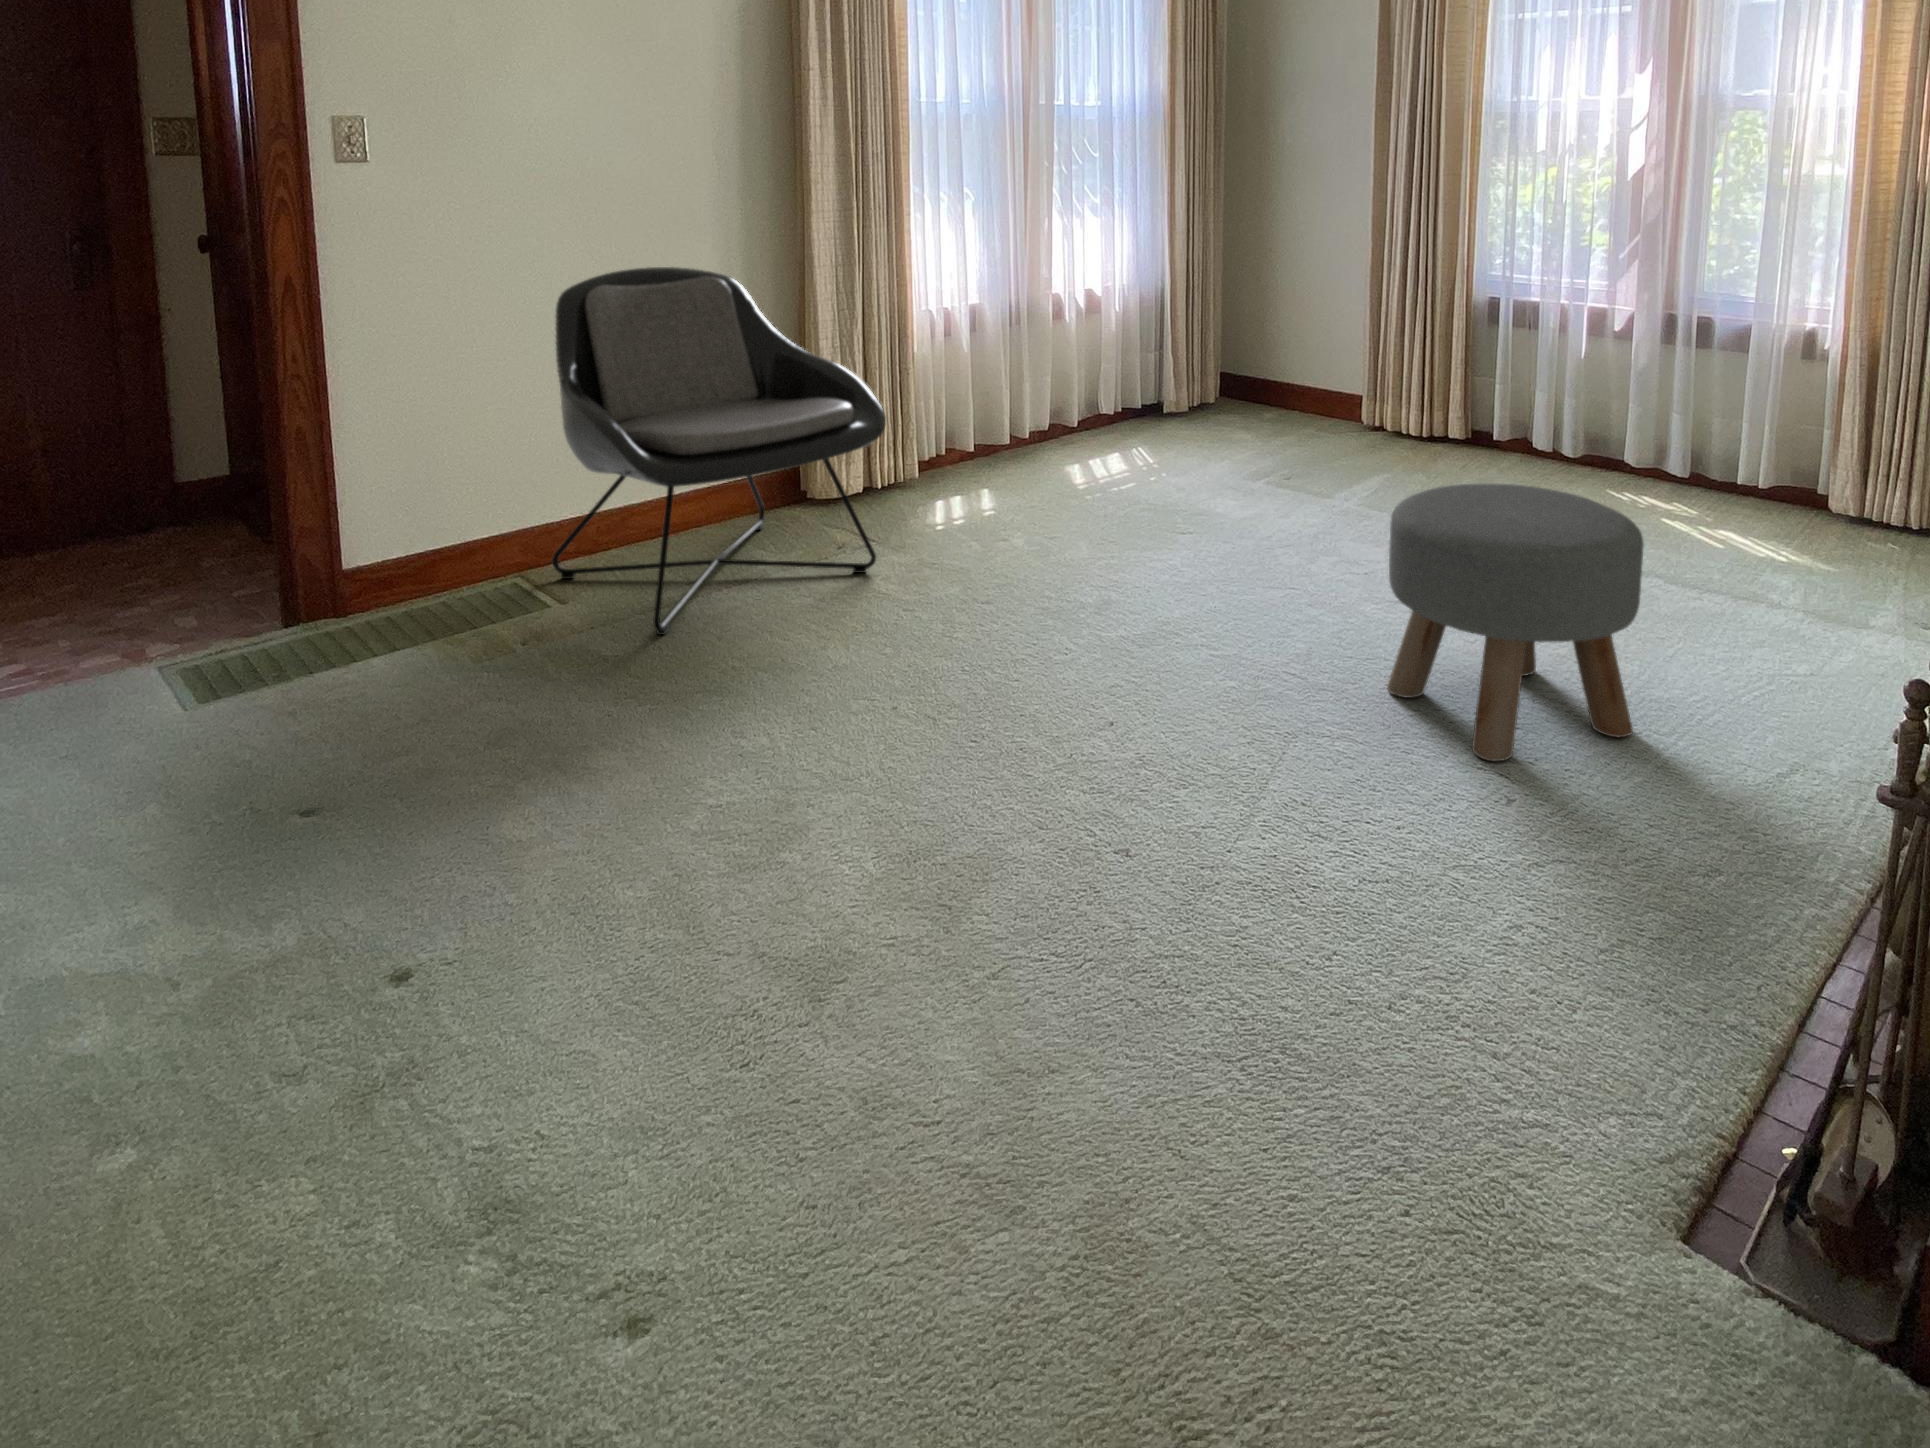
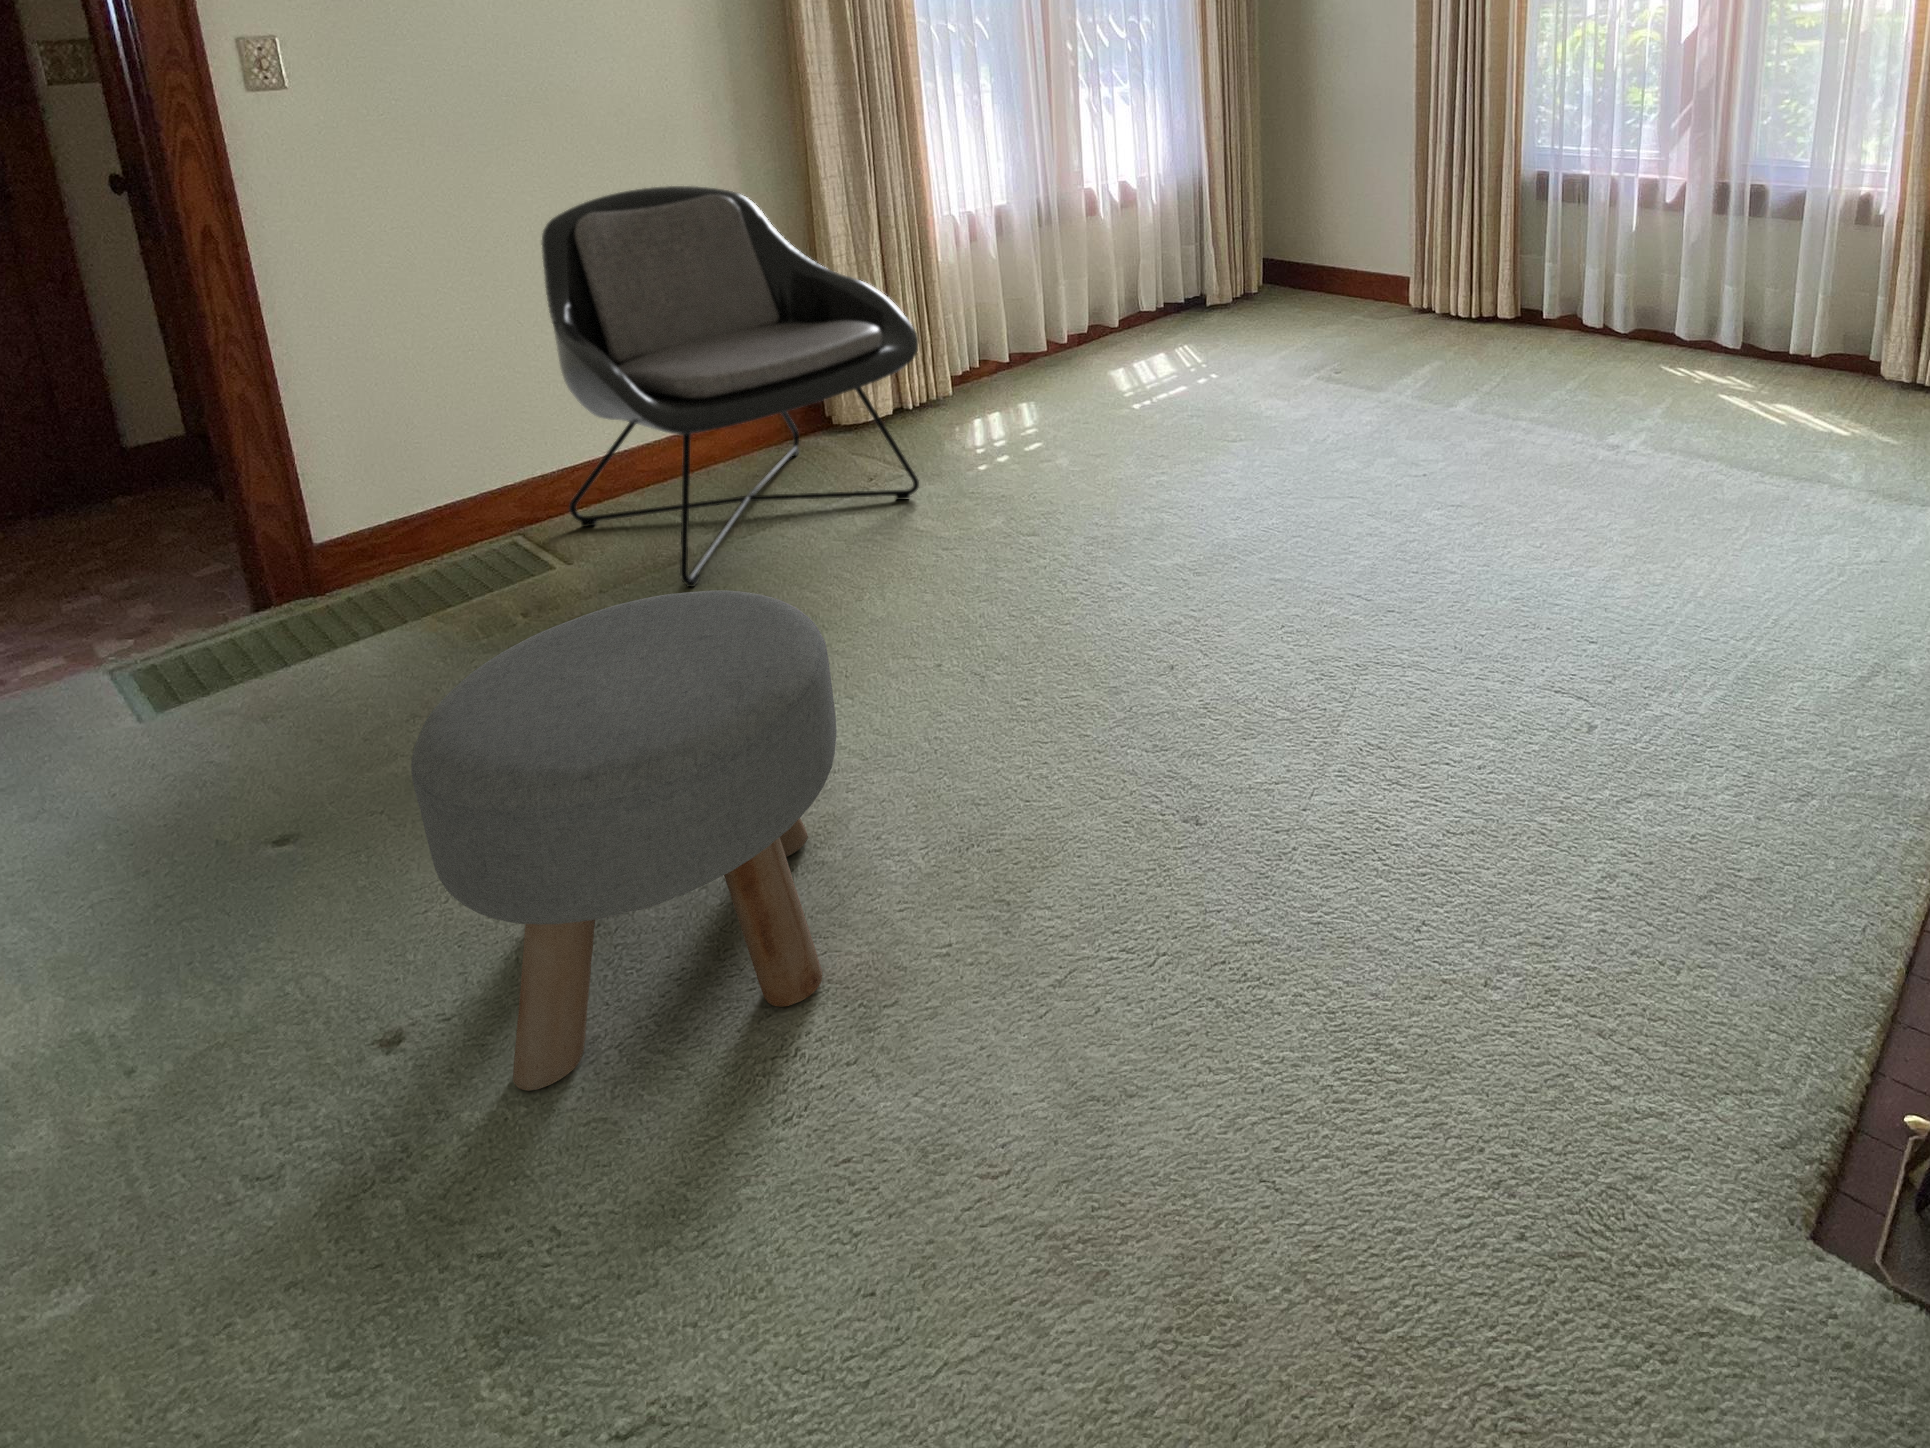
ottoman: present [1387,484,1644,761] -> present [411,590,837,1091]

